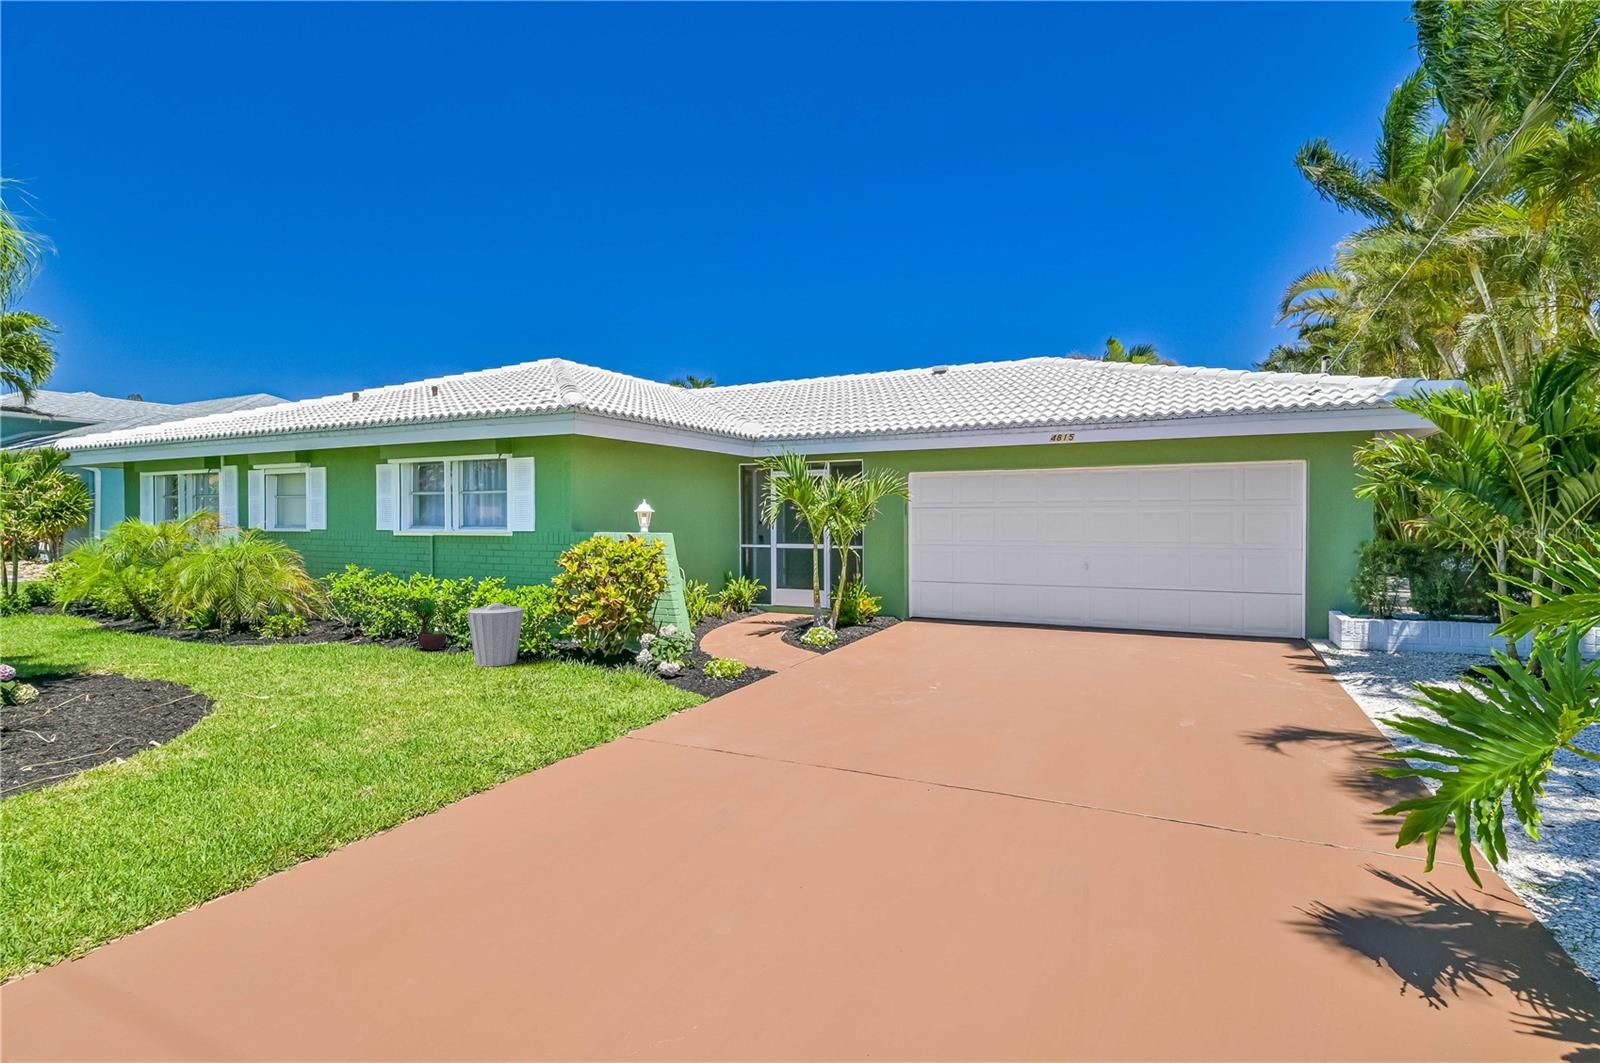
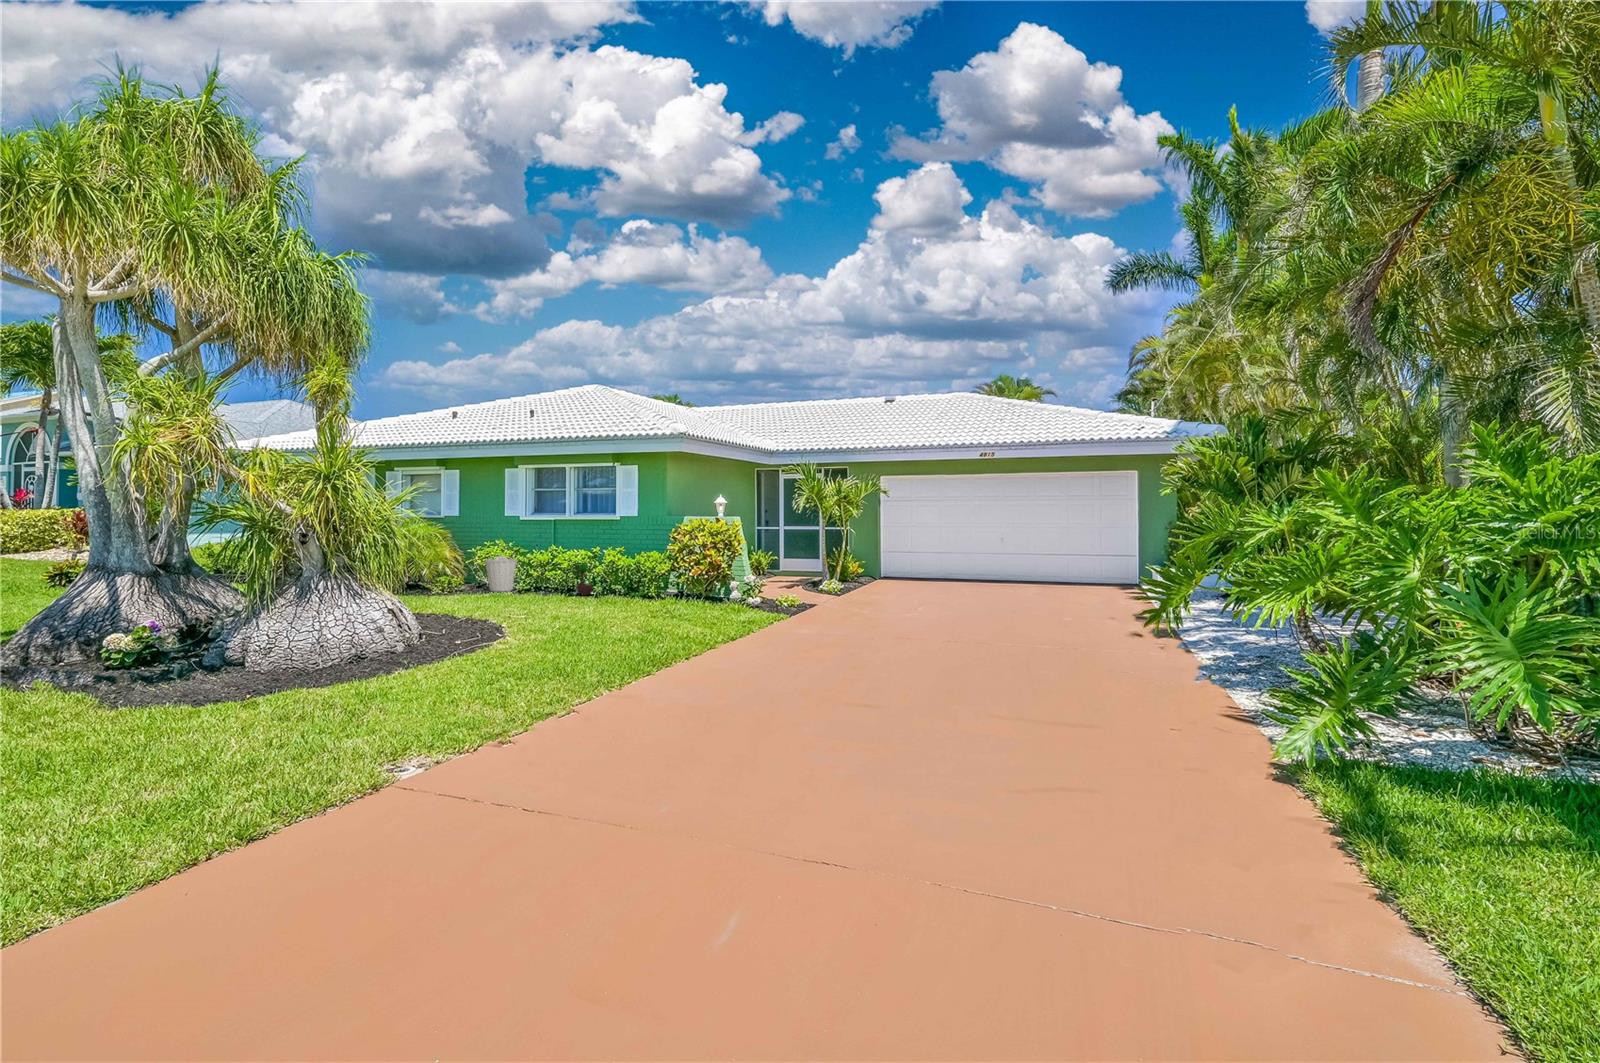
trash can: present [467,603,524,666] -> present [485,556,517,591]

